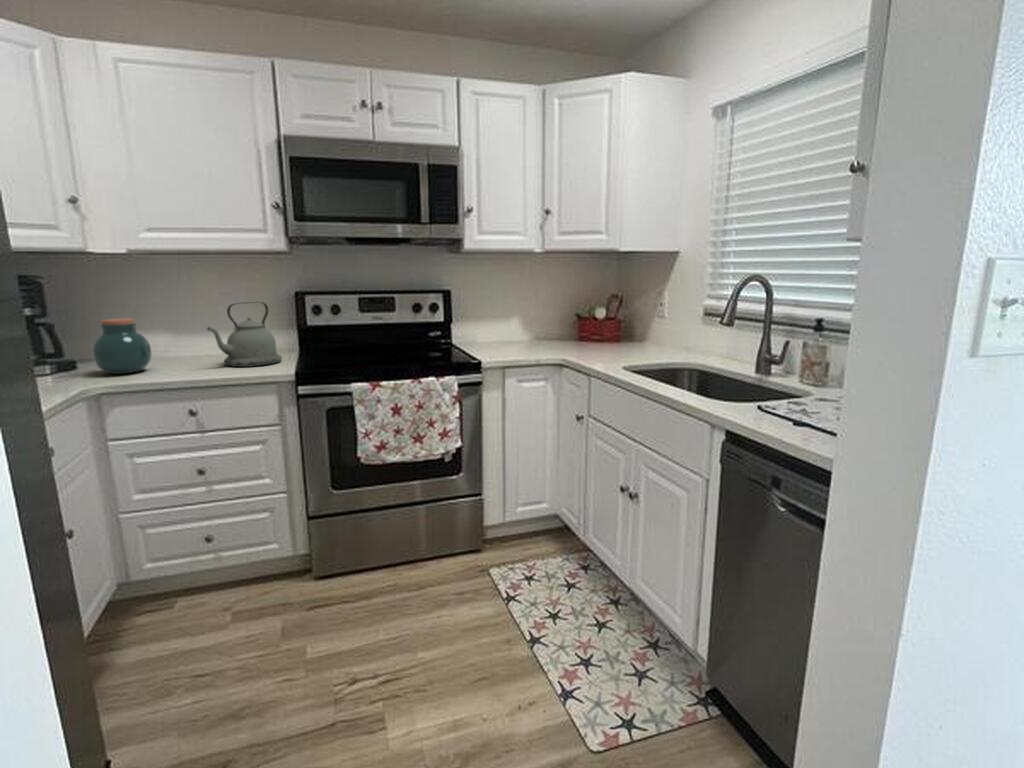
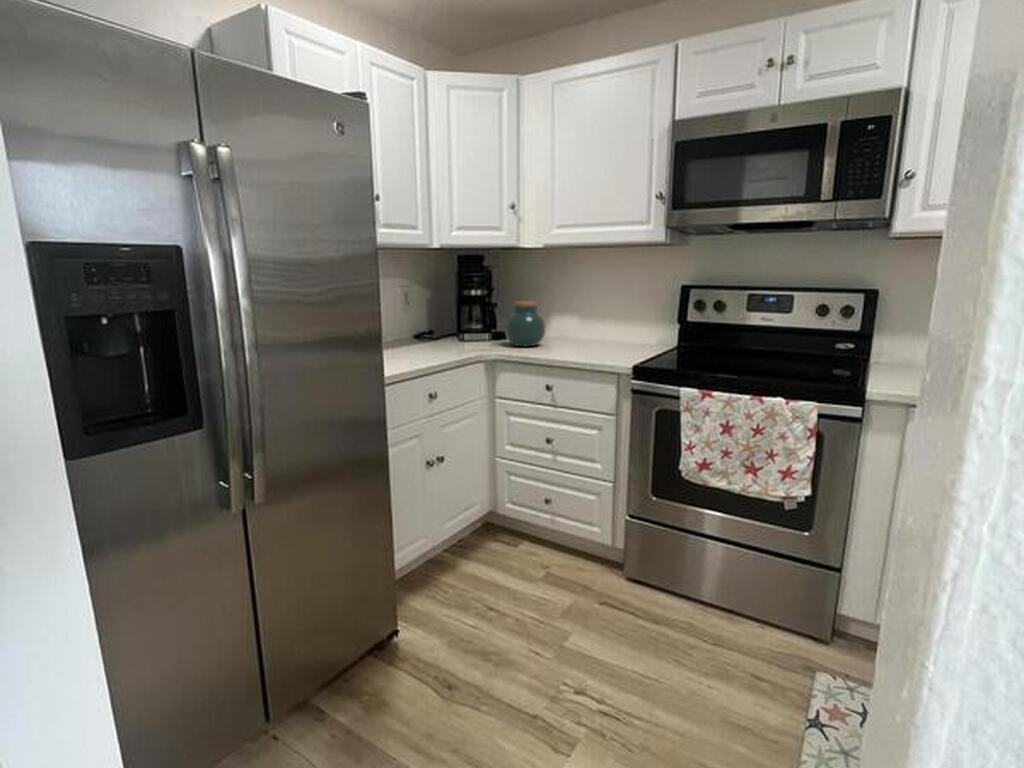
kettle: present [207,302,282,367] -> none [580,293,646,355]

